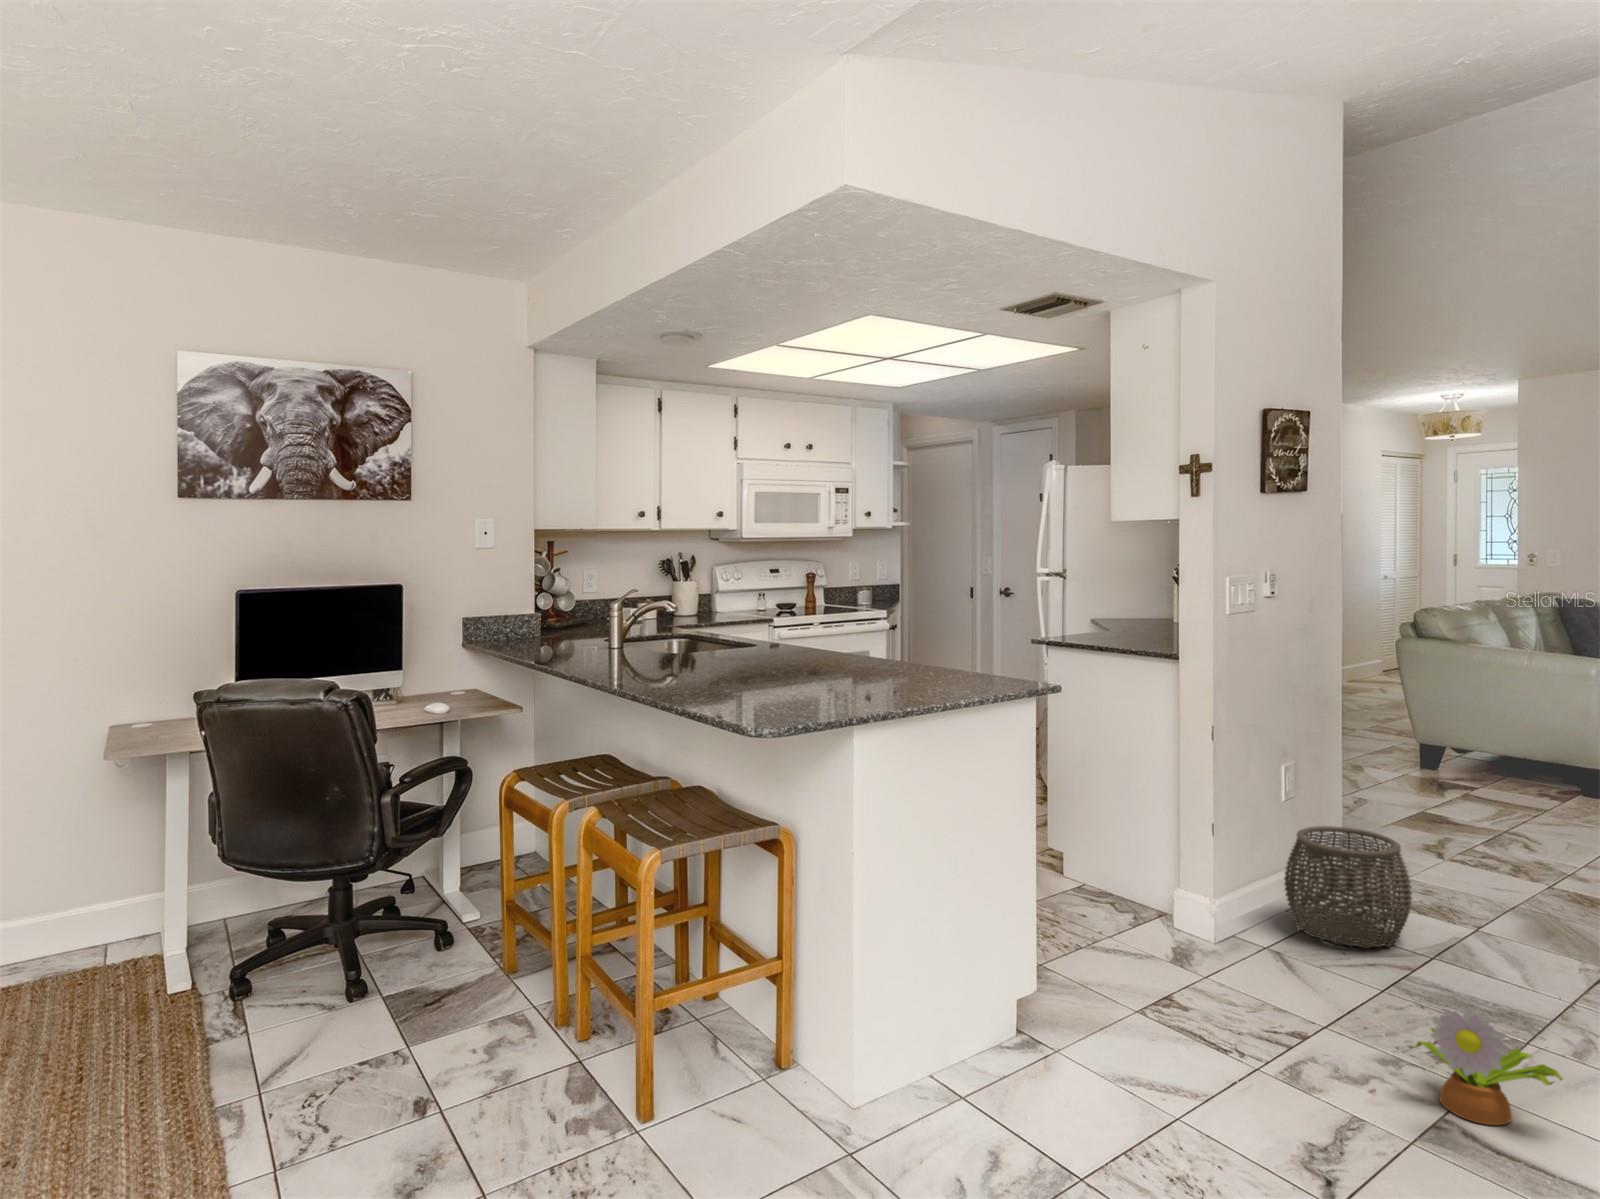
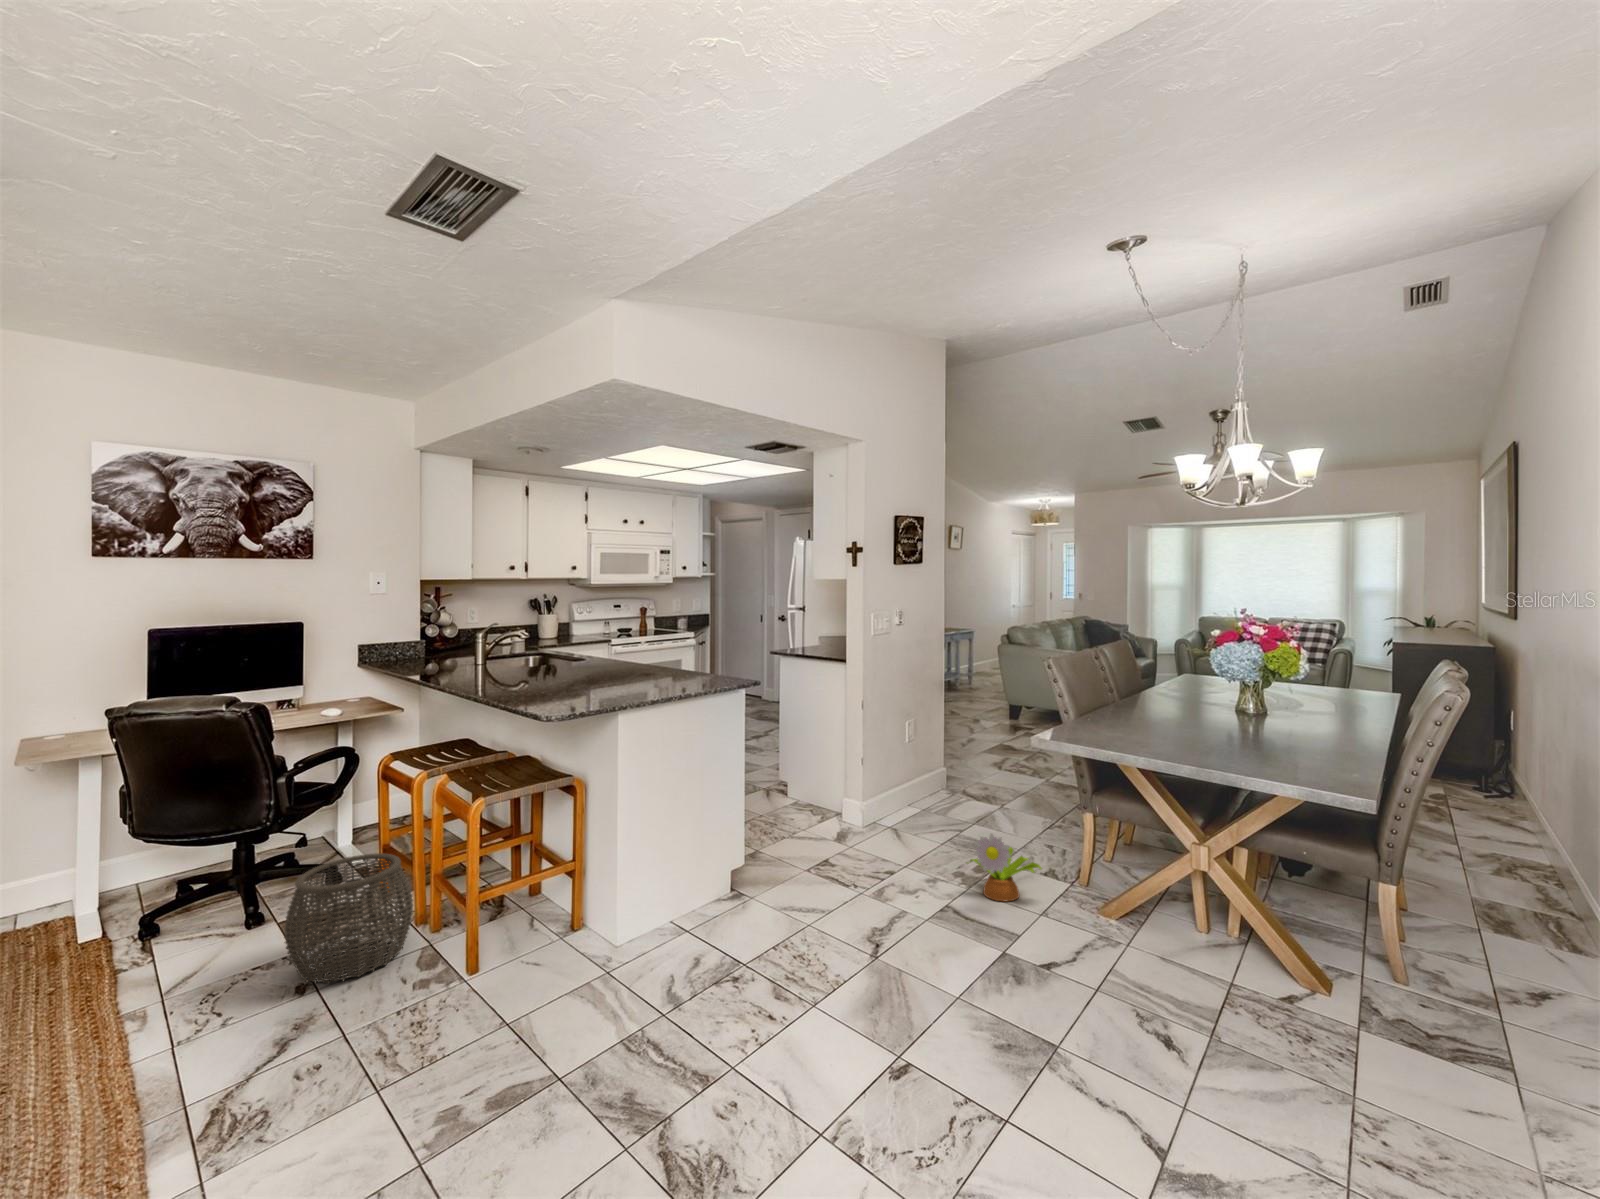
woven basket: present [1284,826,1412,948] -> present [284,854,413,983]

